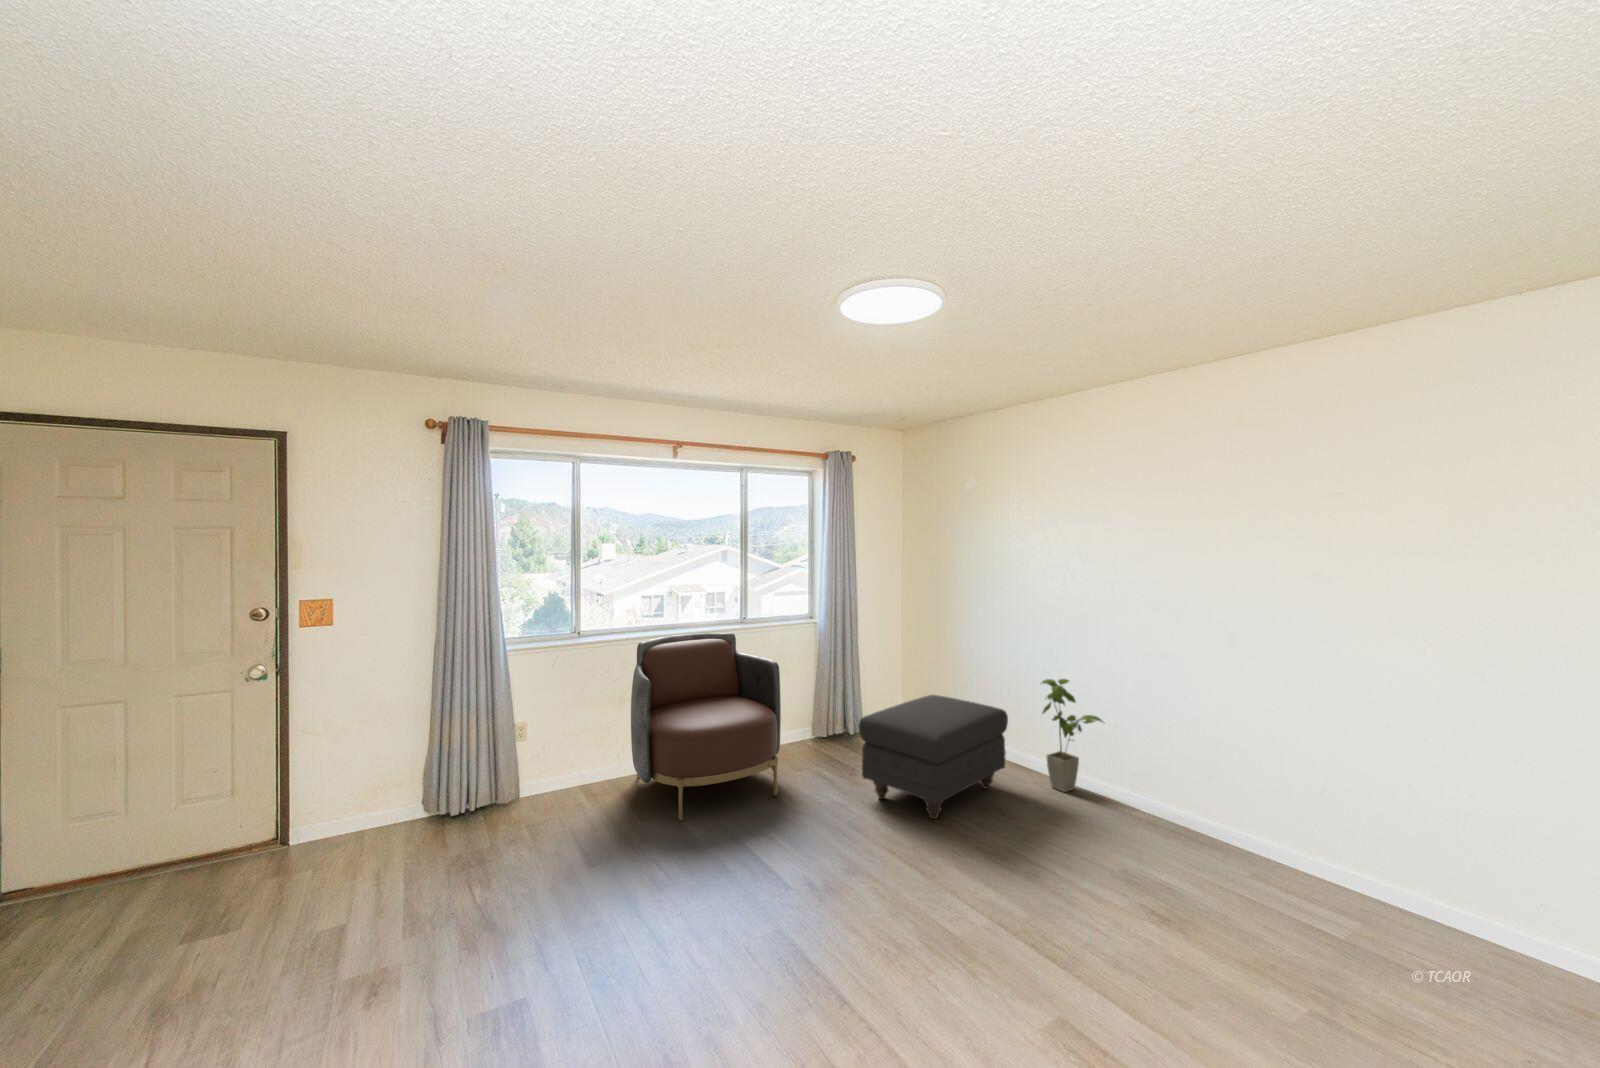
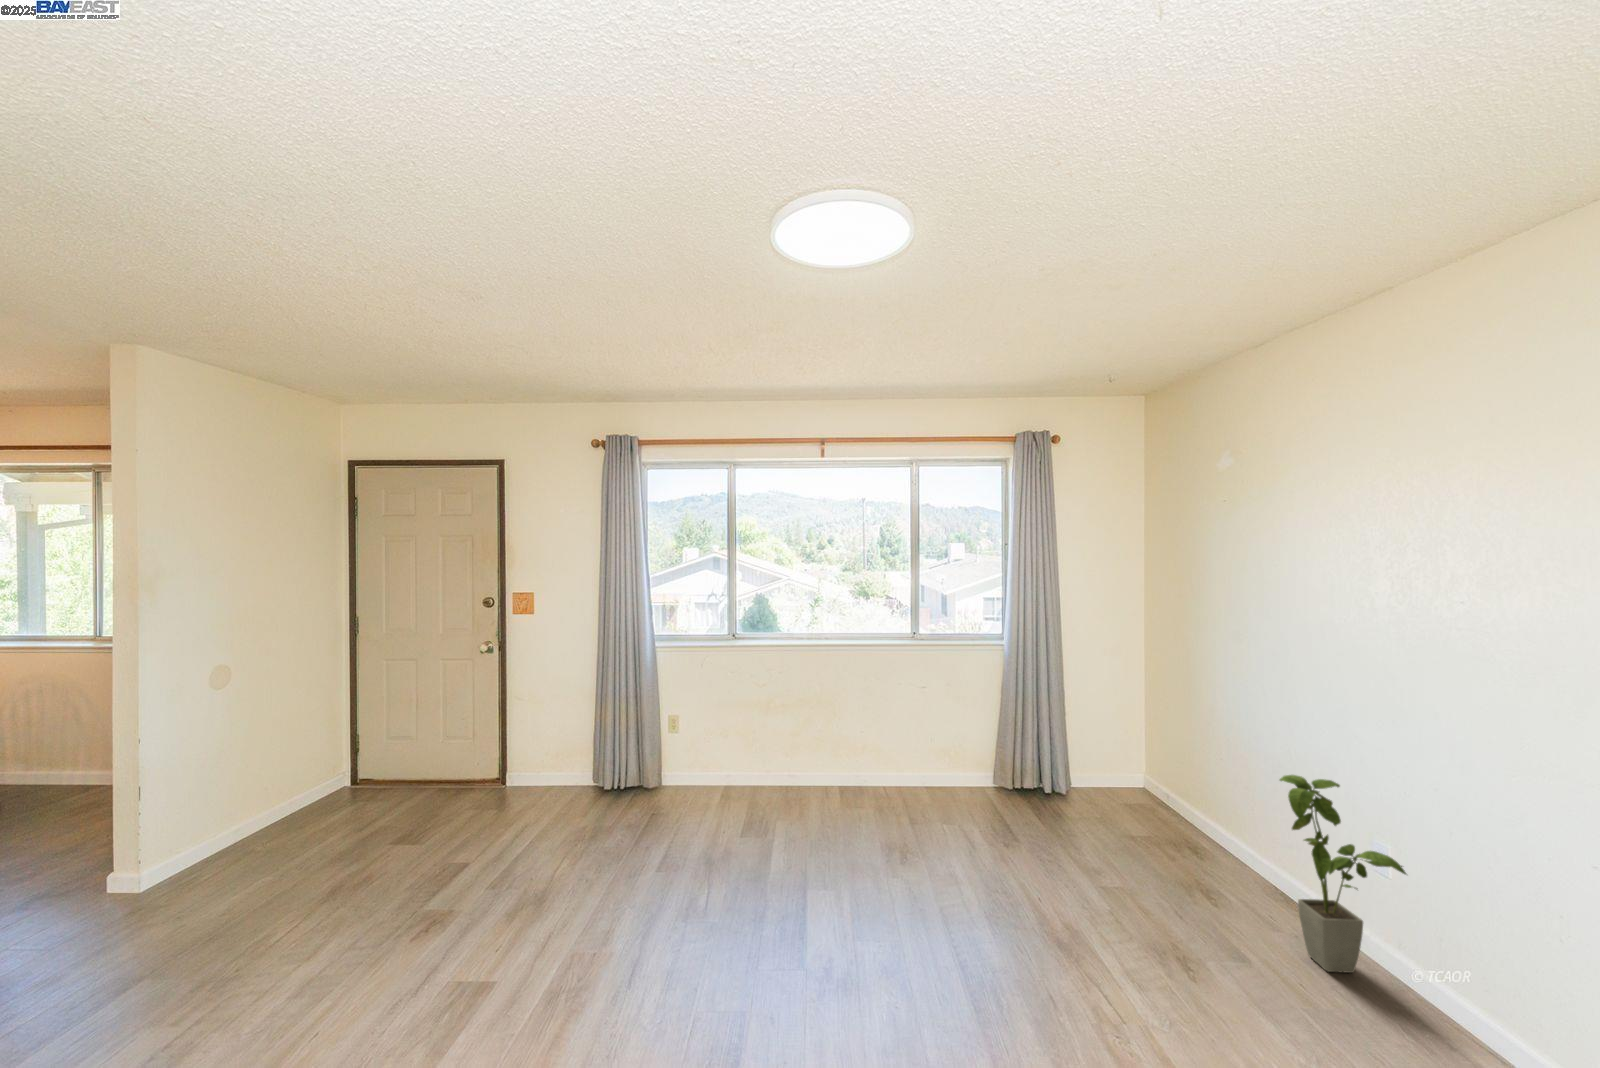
armchair: present [631,633,781,822] -> none [743,647,909,848]
ottoman: present [859,695,1008,819] -> none [978,764,1221,940]

